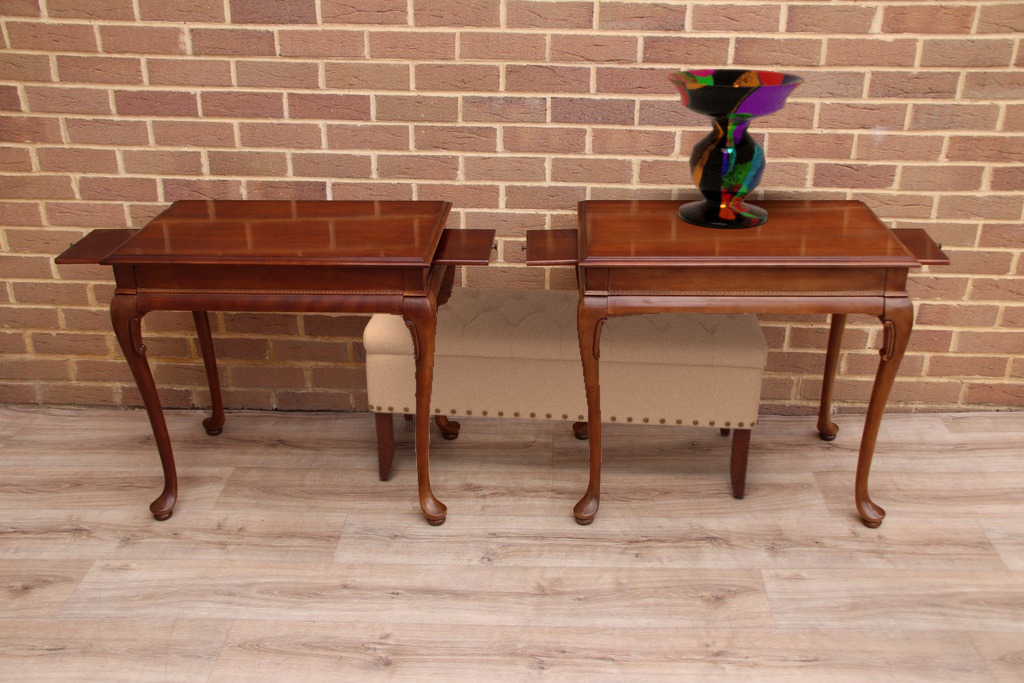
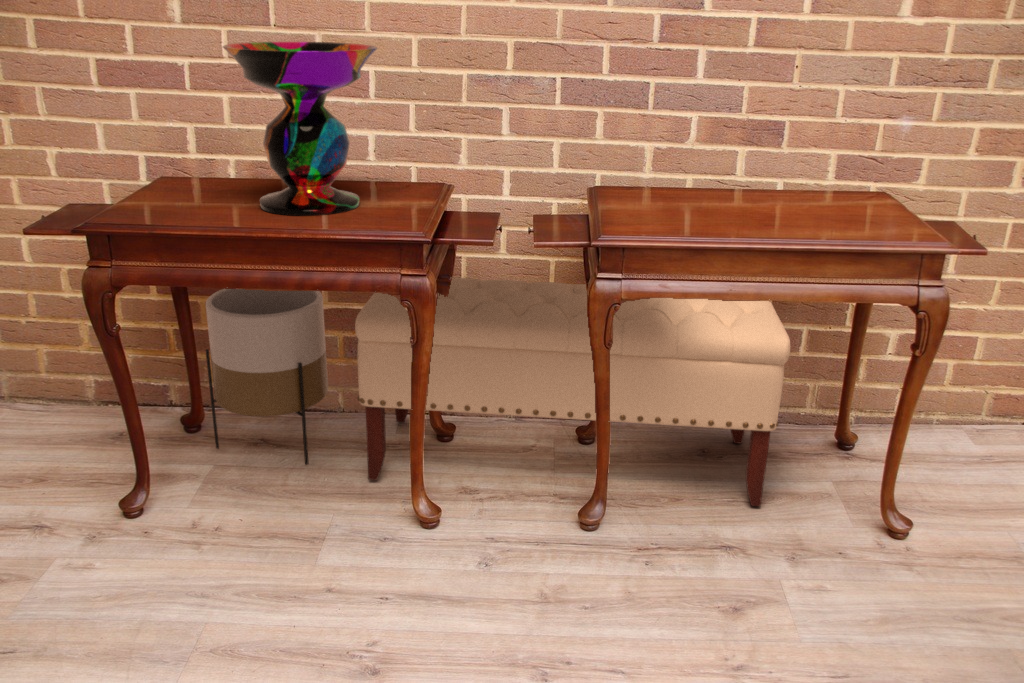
decorative bowl: present [667,69,805,229] -> present [223,42,377,216]
planter: none [224,293,340,465] -> present [206,289,328,464]

